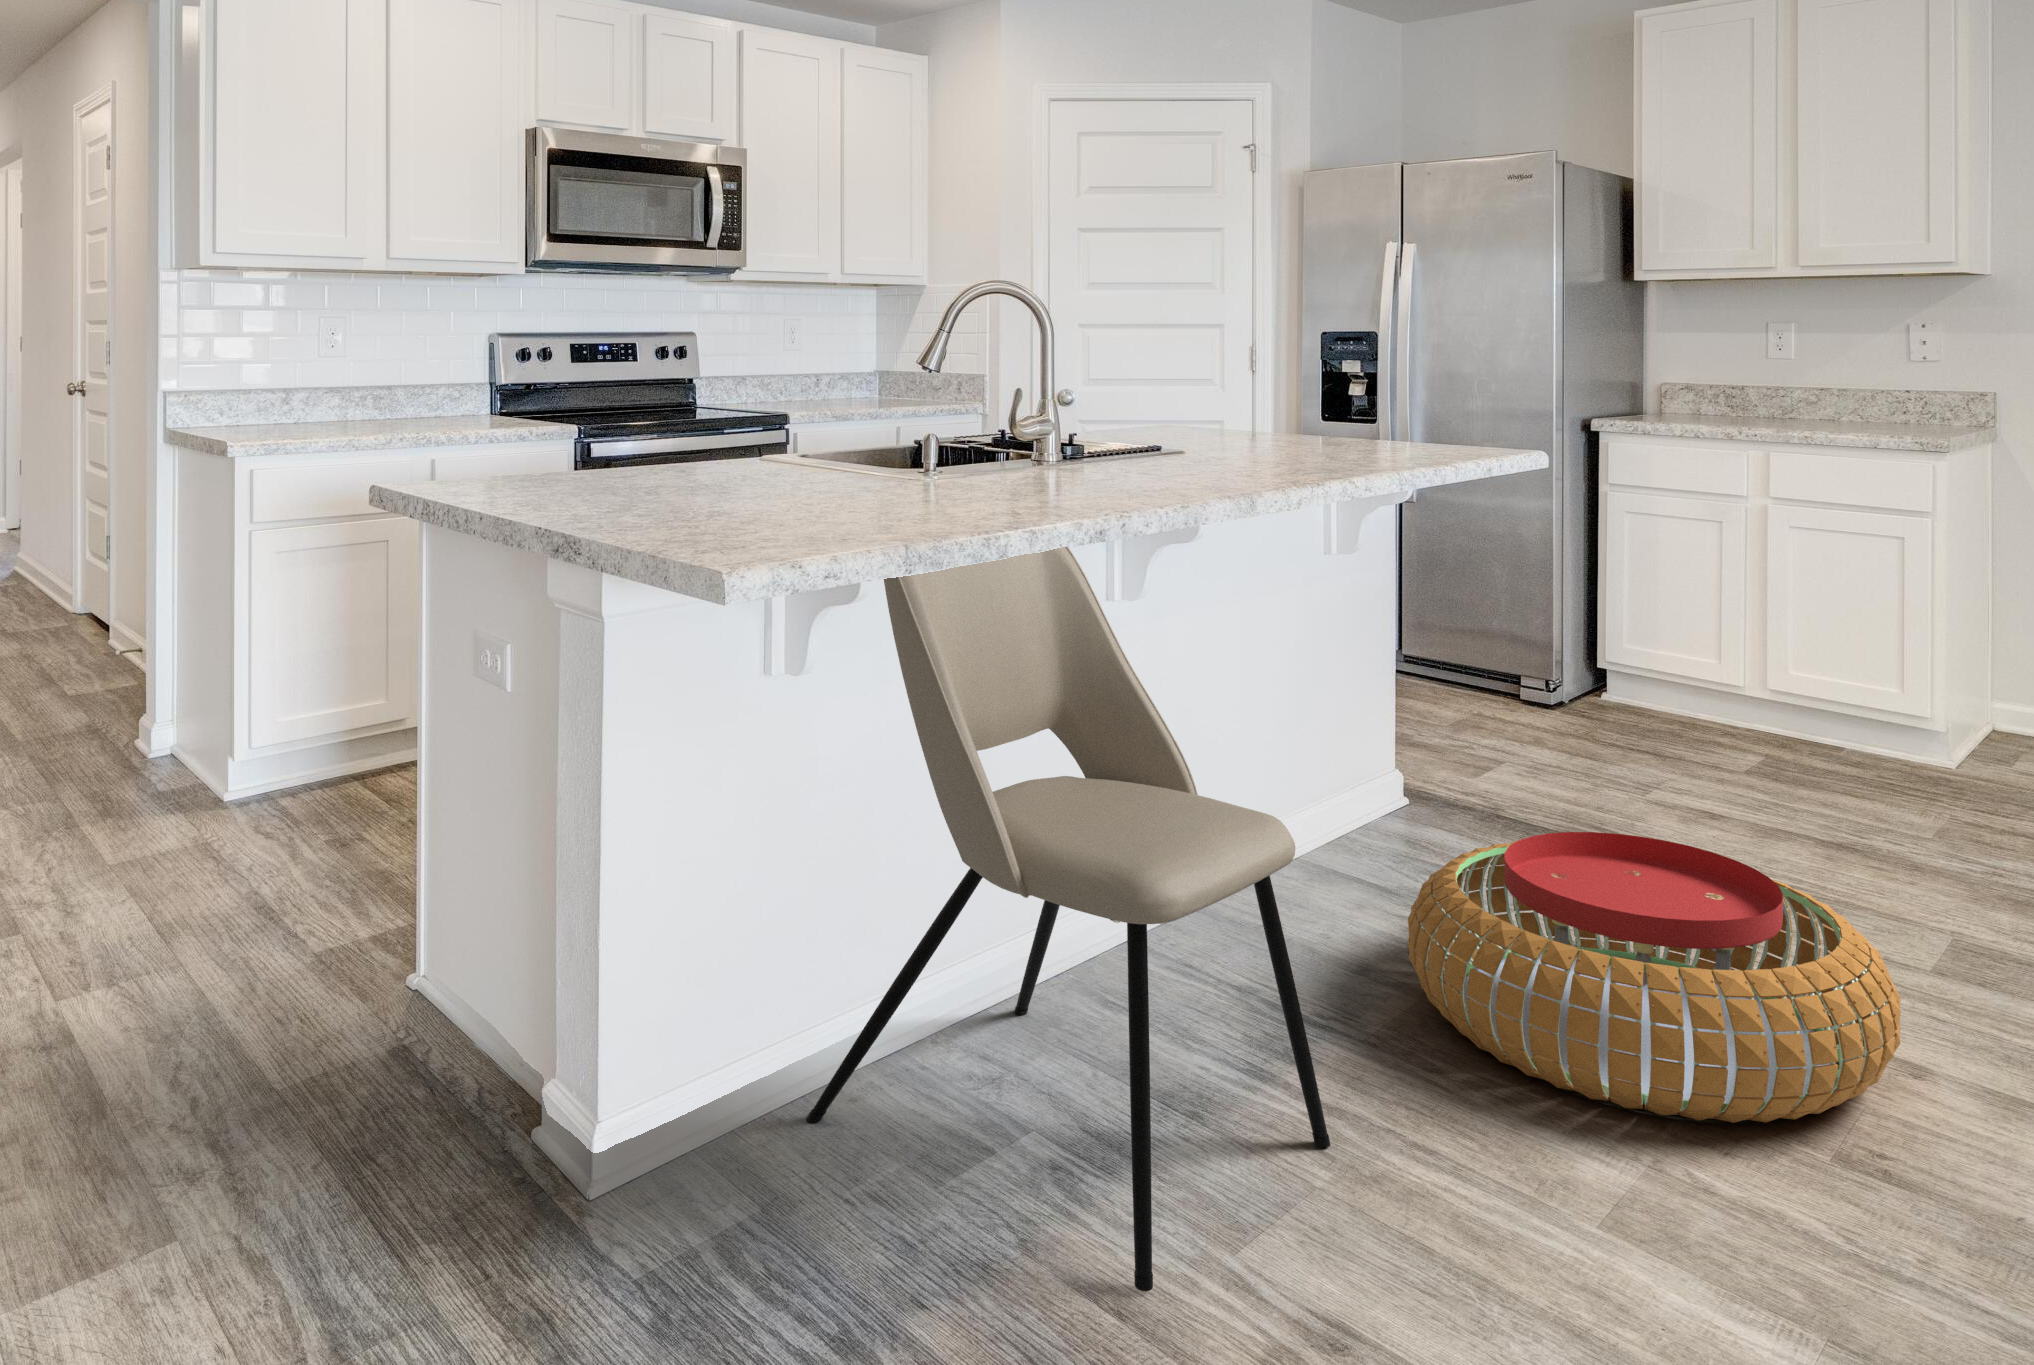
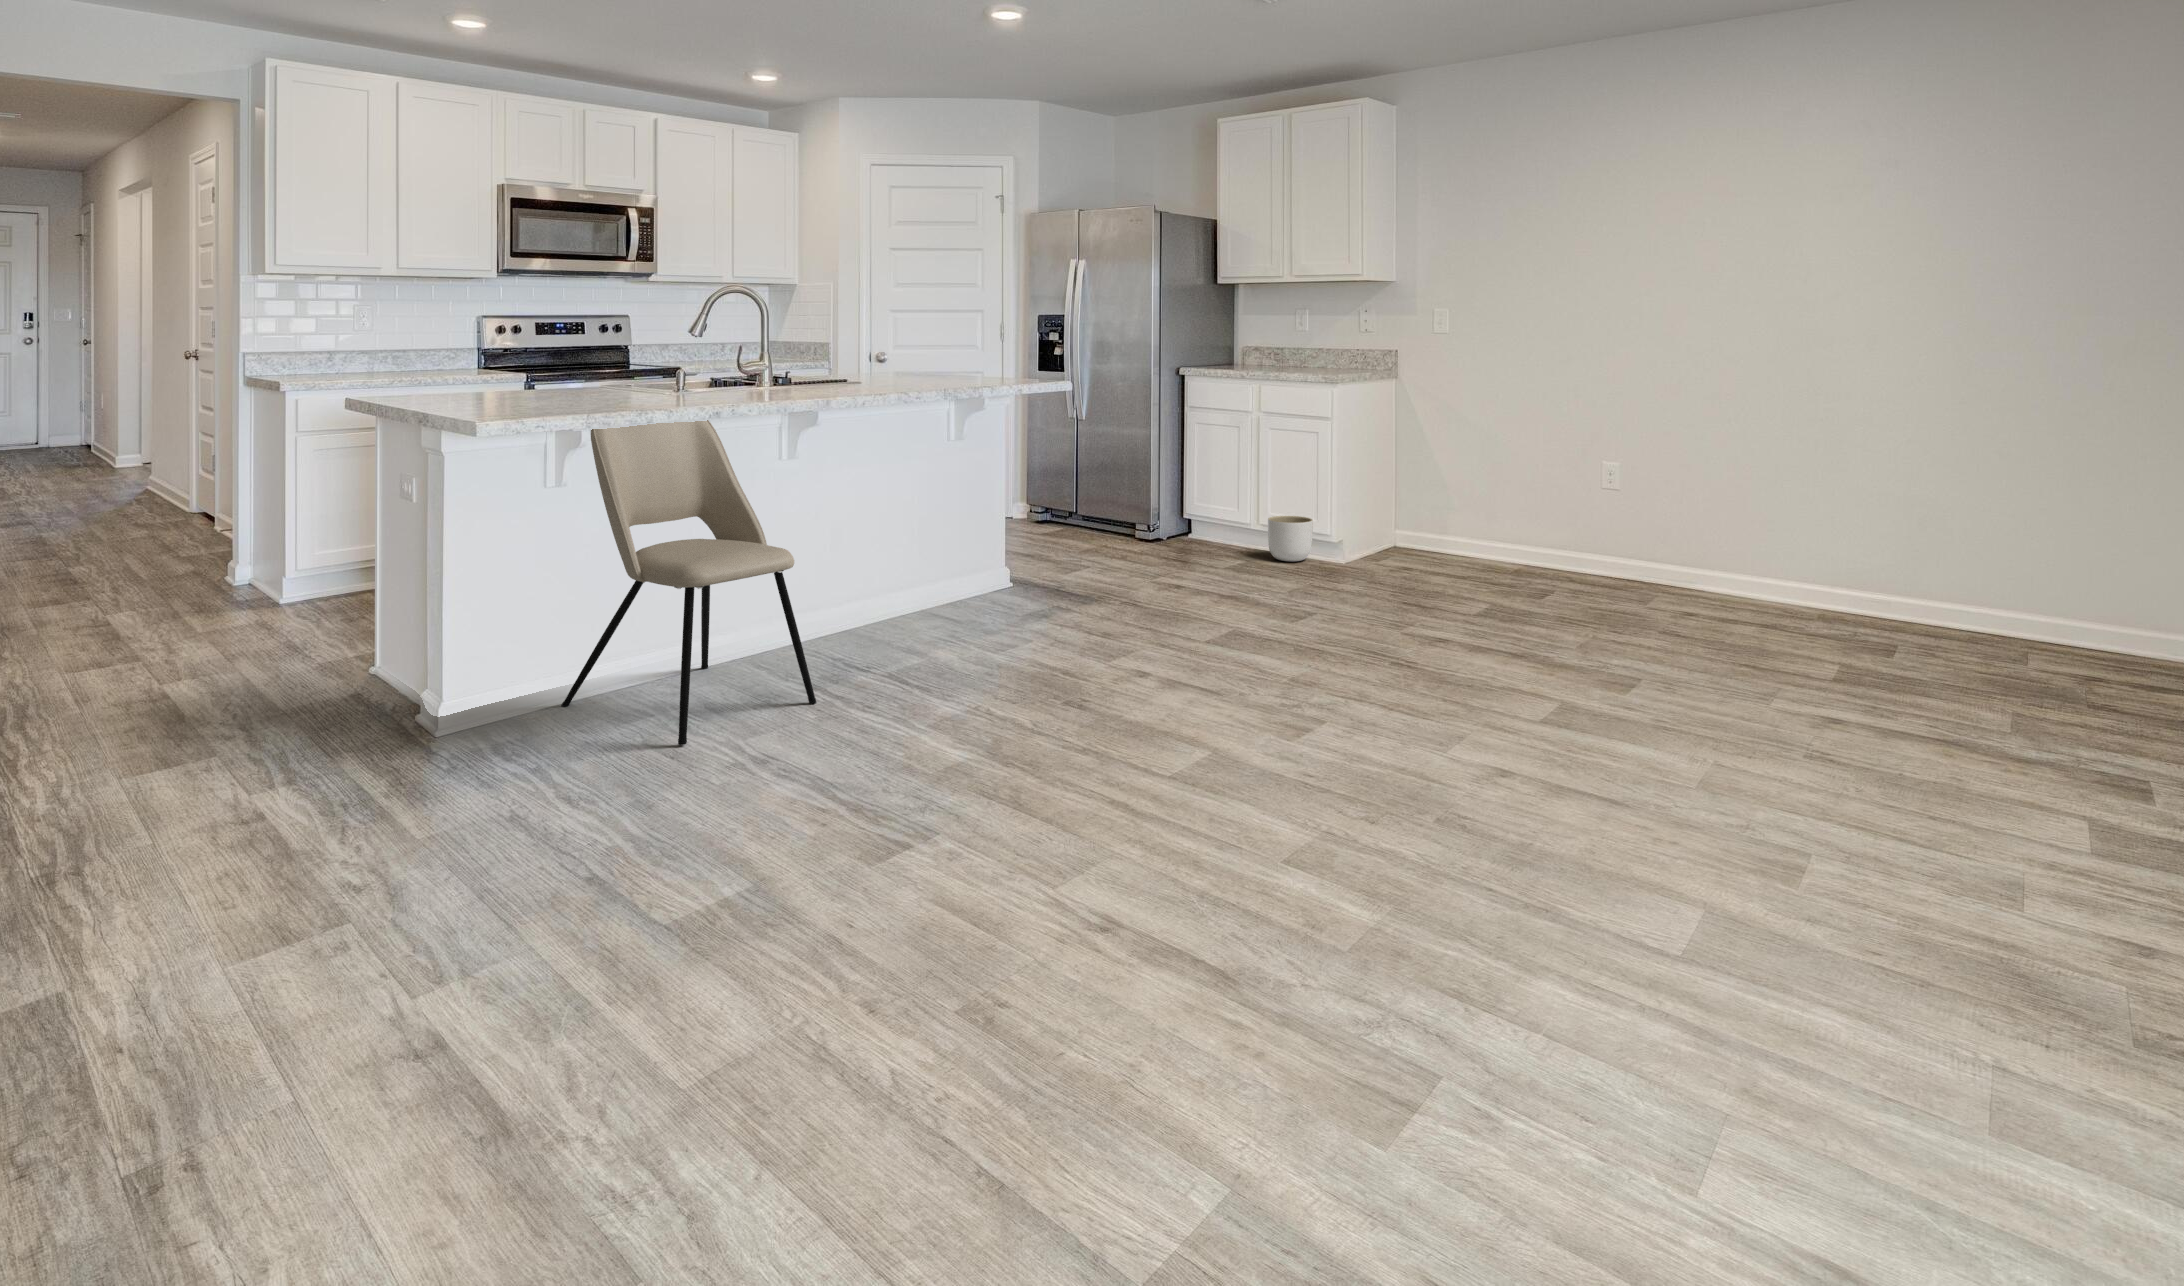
planter: none [1820,680,1915,767] -> present [1268,516,1313,562]
pouf: present [1408,832,1901,1123] -> none [906,573,1121,688]

